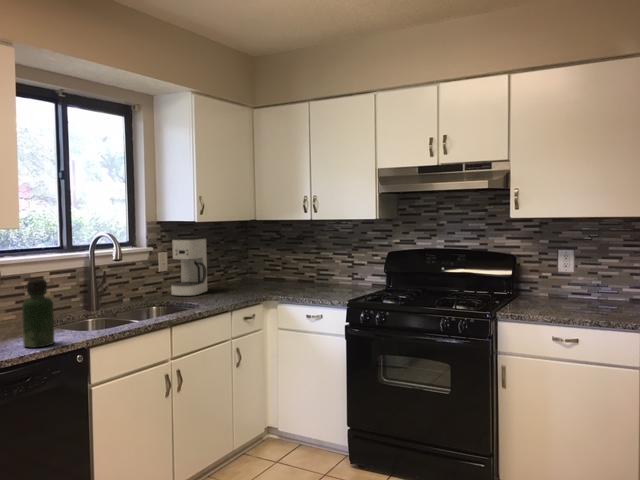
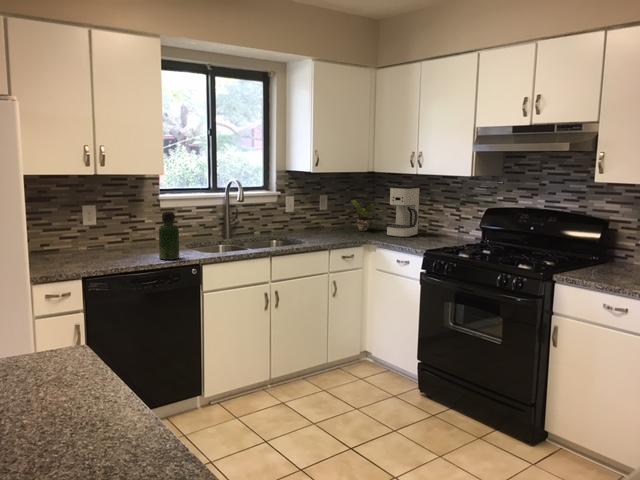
coffee maker: present [171,236,207,296] -> present [387,185,420,237]
potted plant: none [231,253,268,287] -> present [351,200,377,231]

